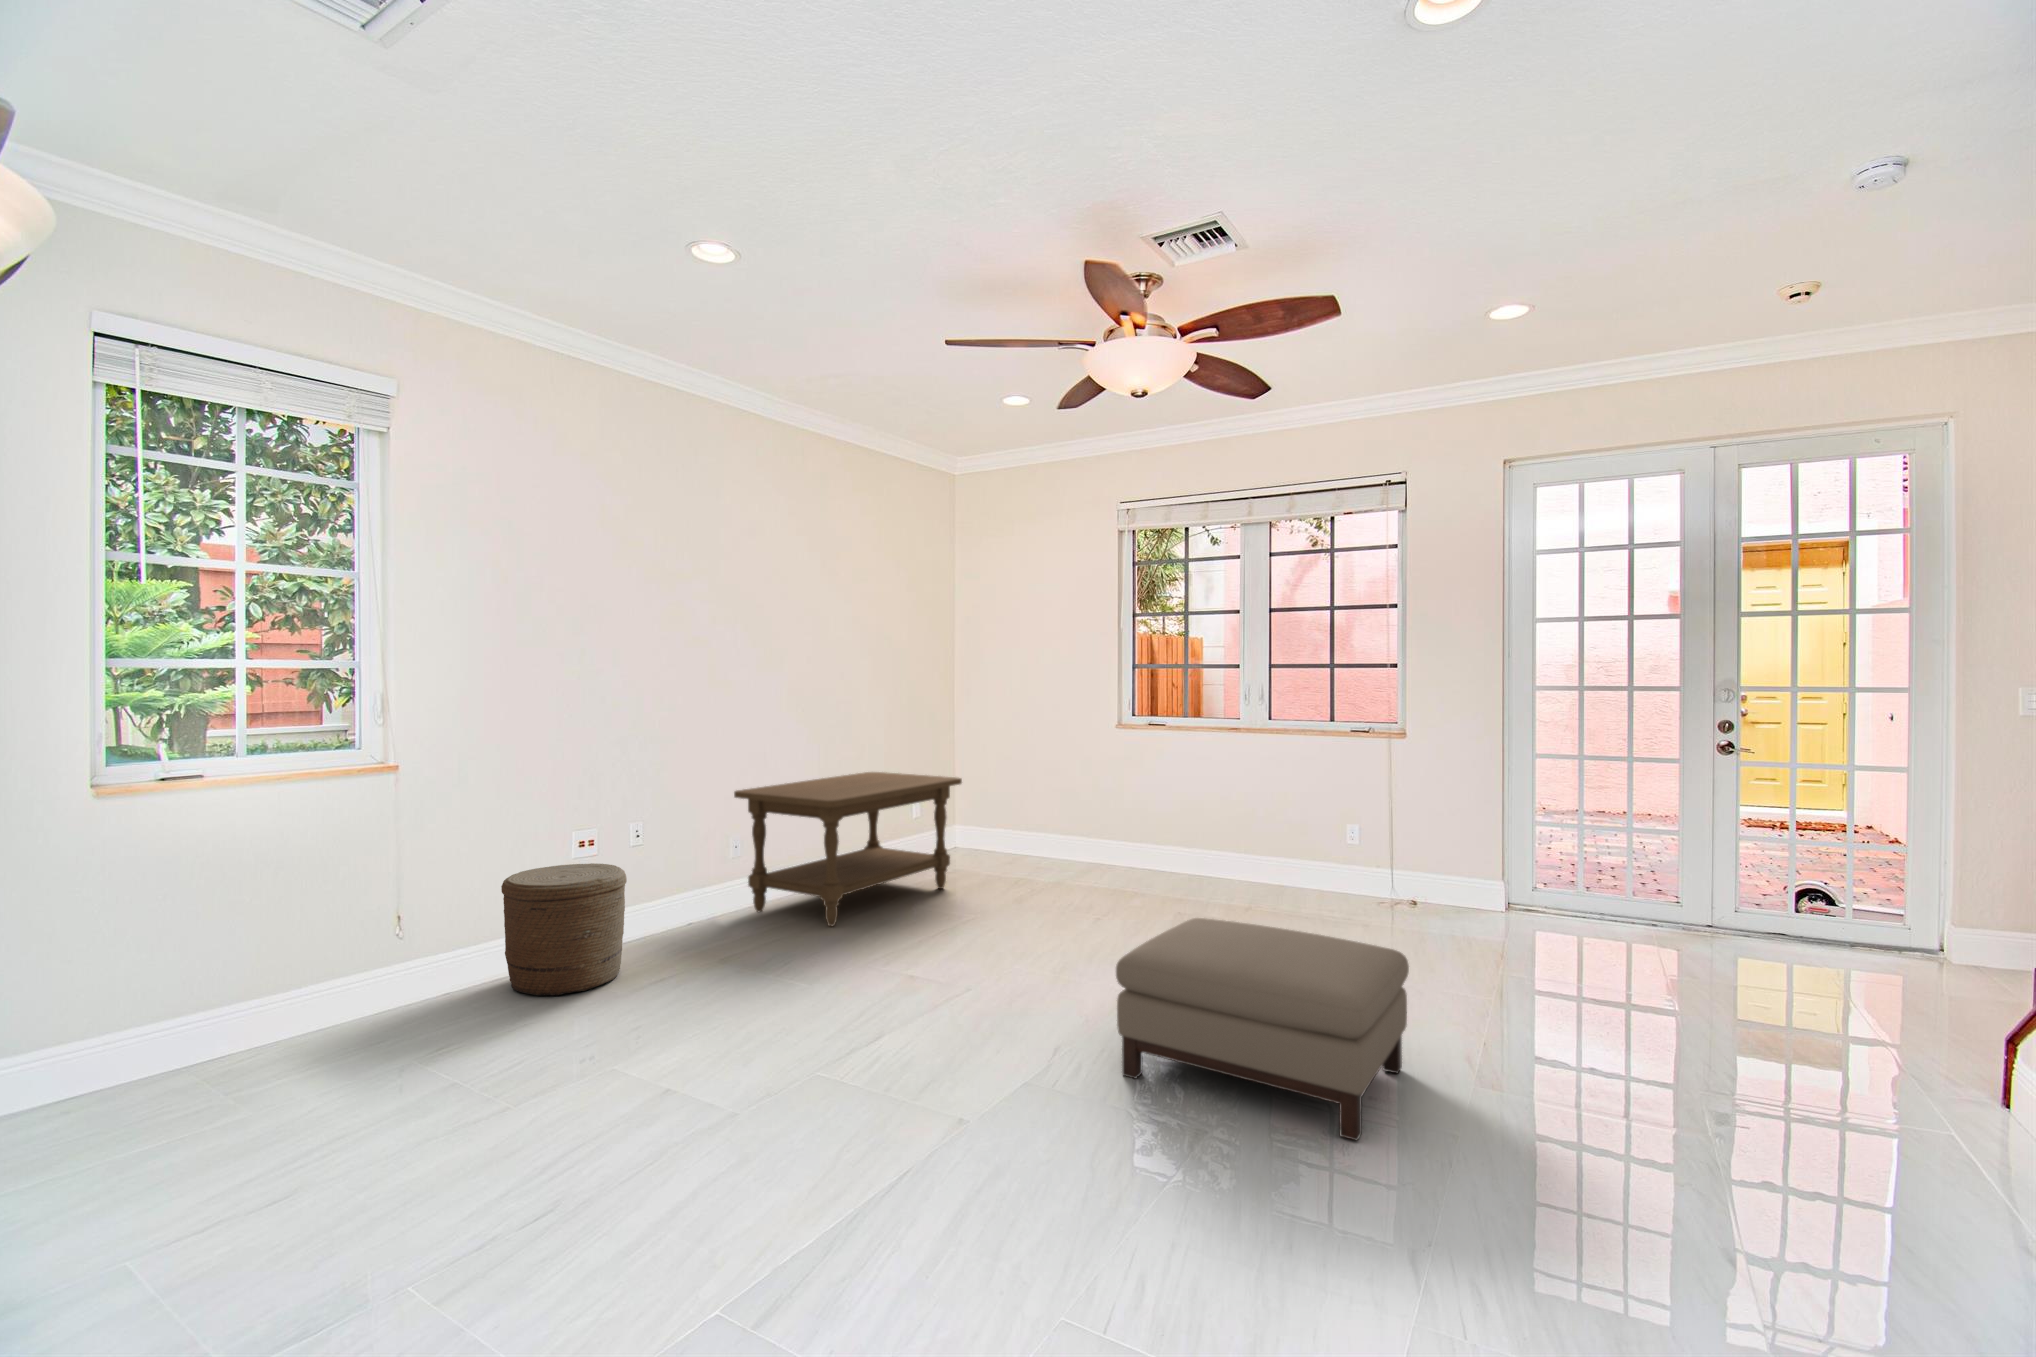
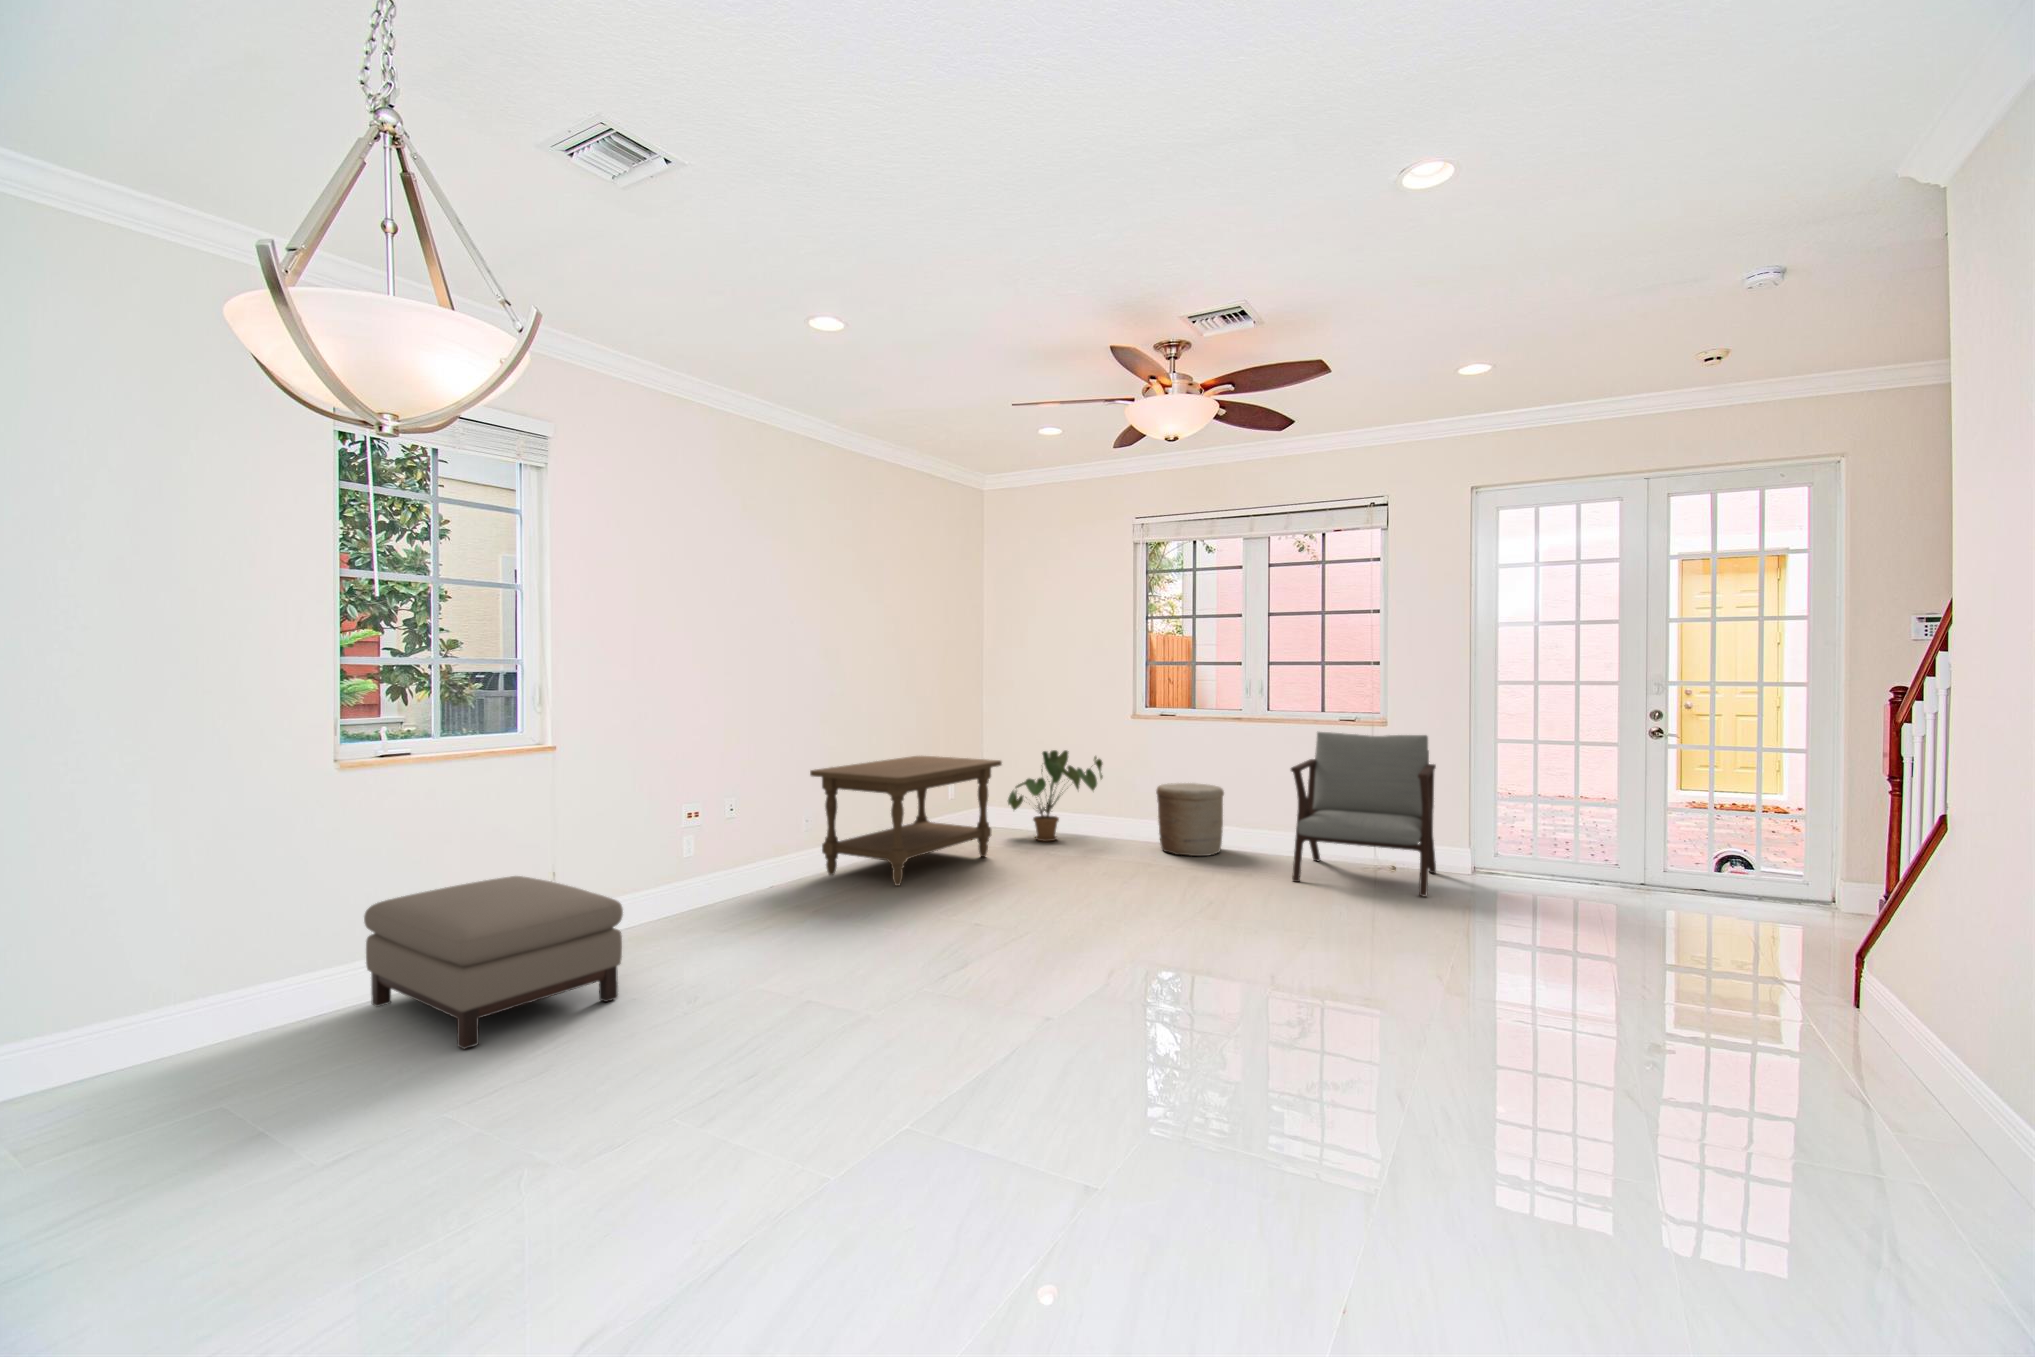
lounge chair: none [1292,745,1464,943] -> present [1291,732,1436,897]
house plant: none [973,765,1083,869] -> present [1008,750,1103,842]
woven basket: present [501,863,627,996] -> present [1156,783,1224,856]
ottoman: present [1116,918,1409,1141] -> present [364,876,623,1049]

